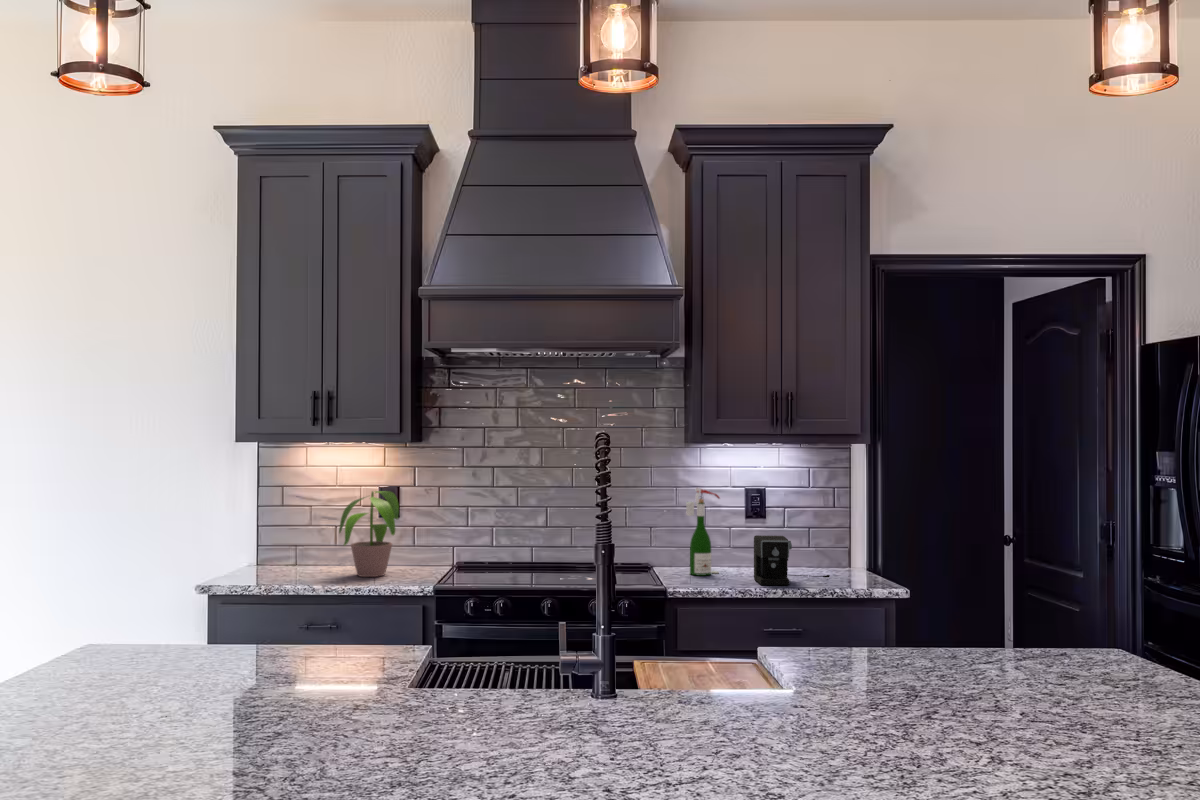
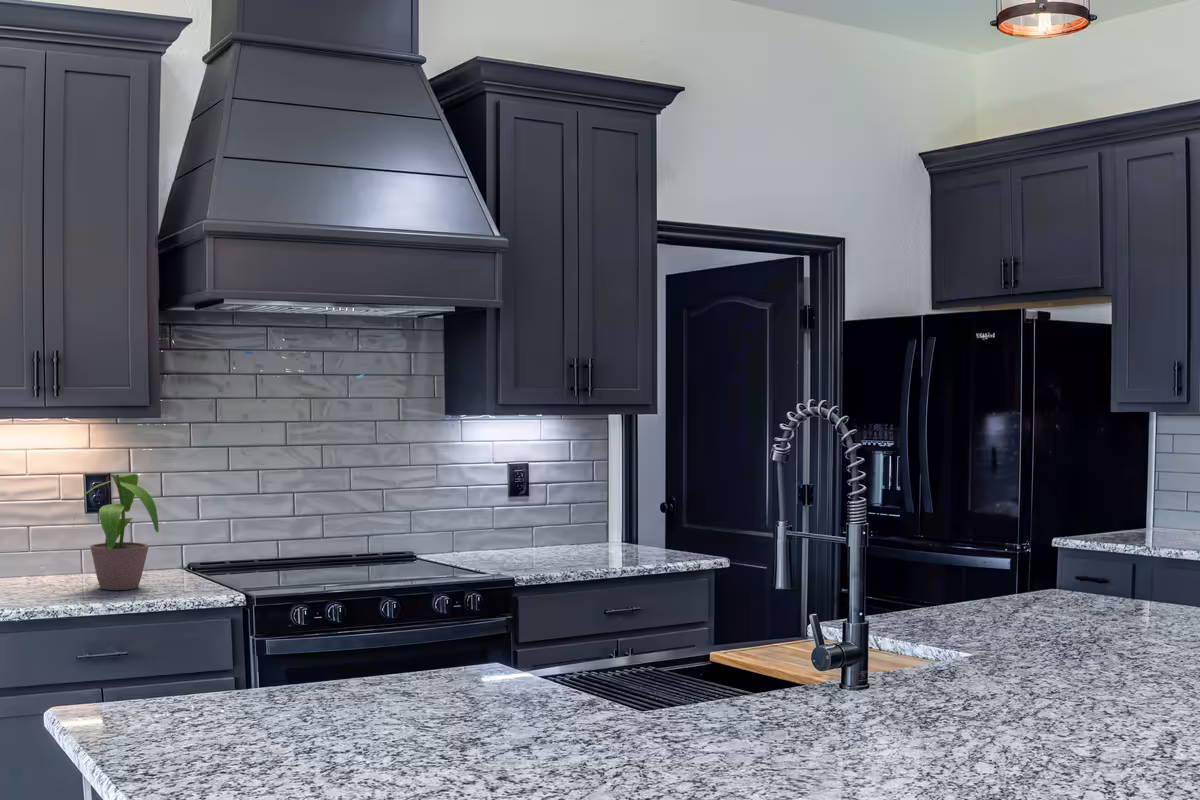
wine bottle: present [686,488,720,576] -> none [487,458,521,561]
coffee maker: present [754,535,830,585] -> none [569,510,639,565]

